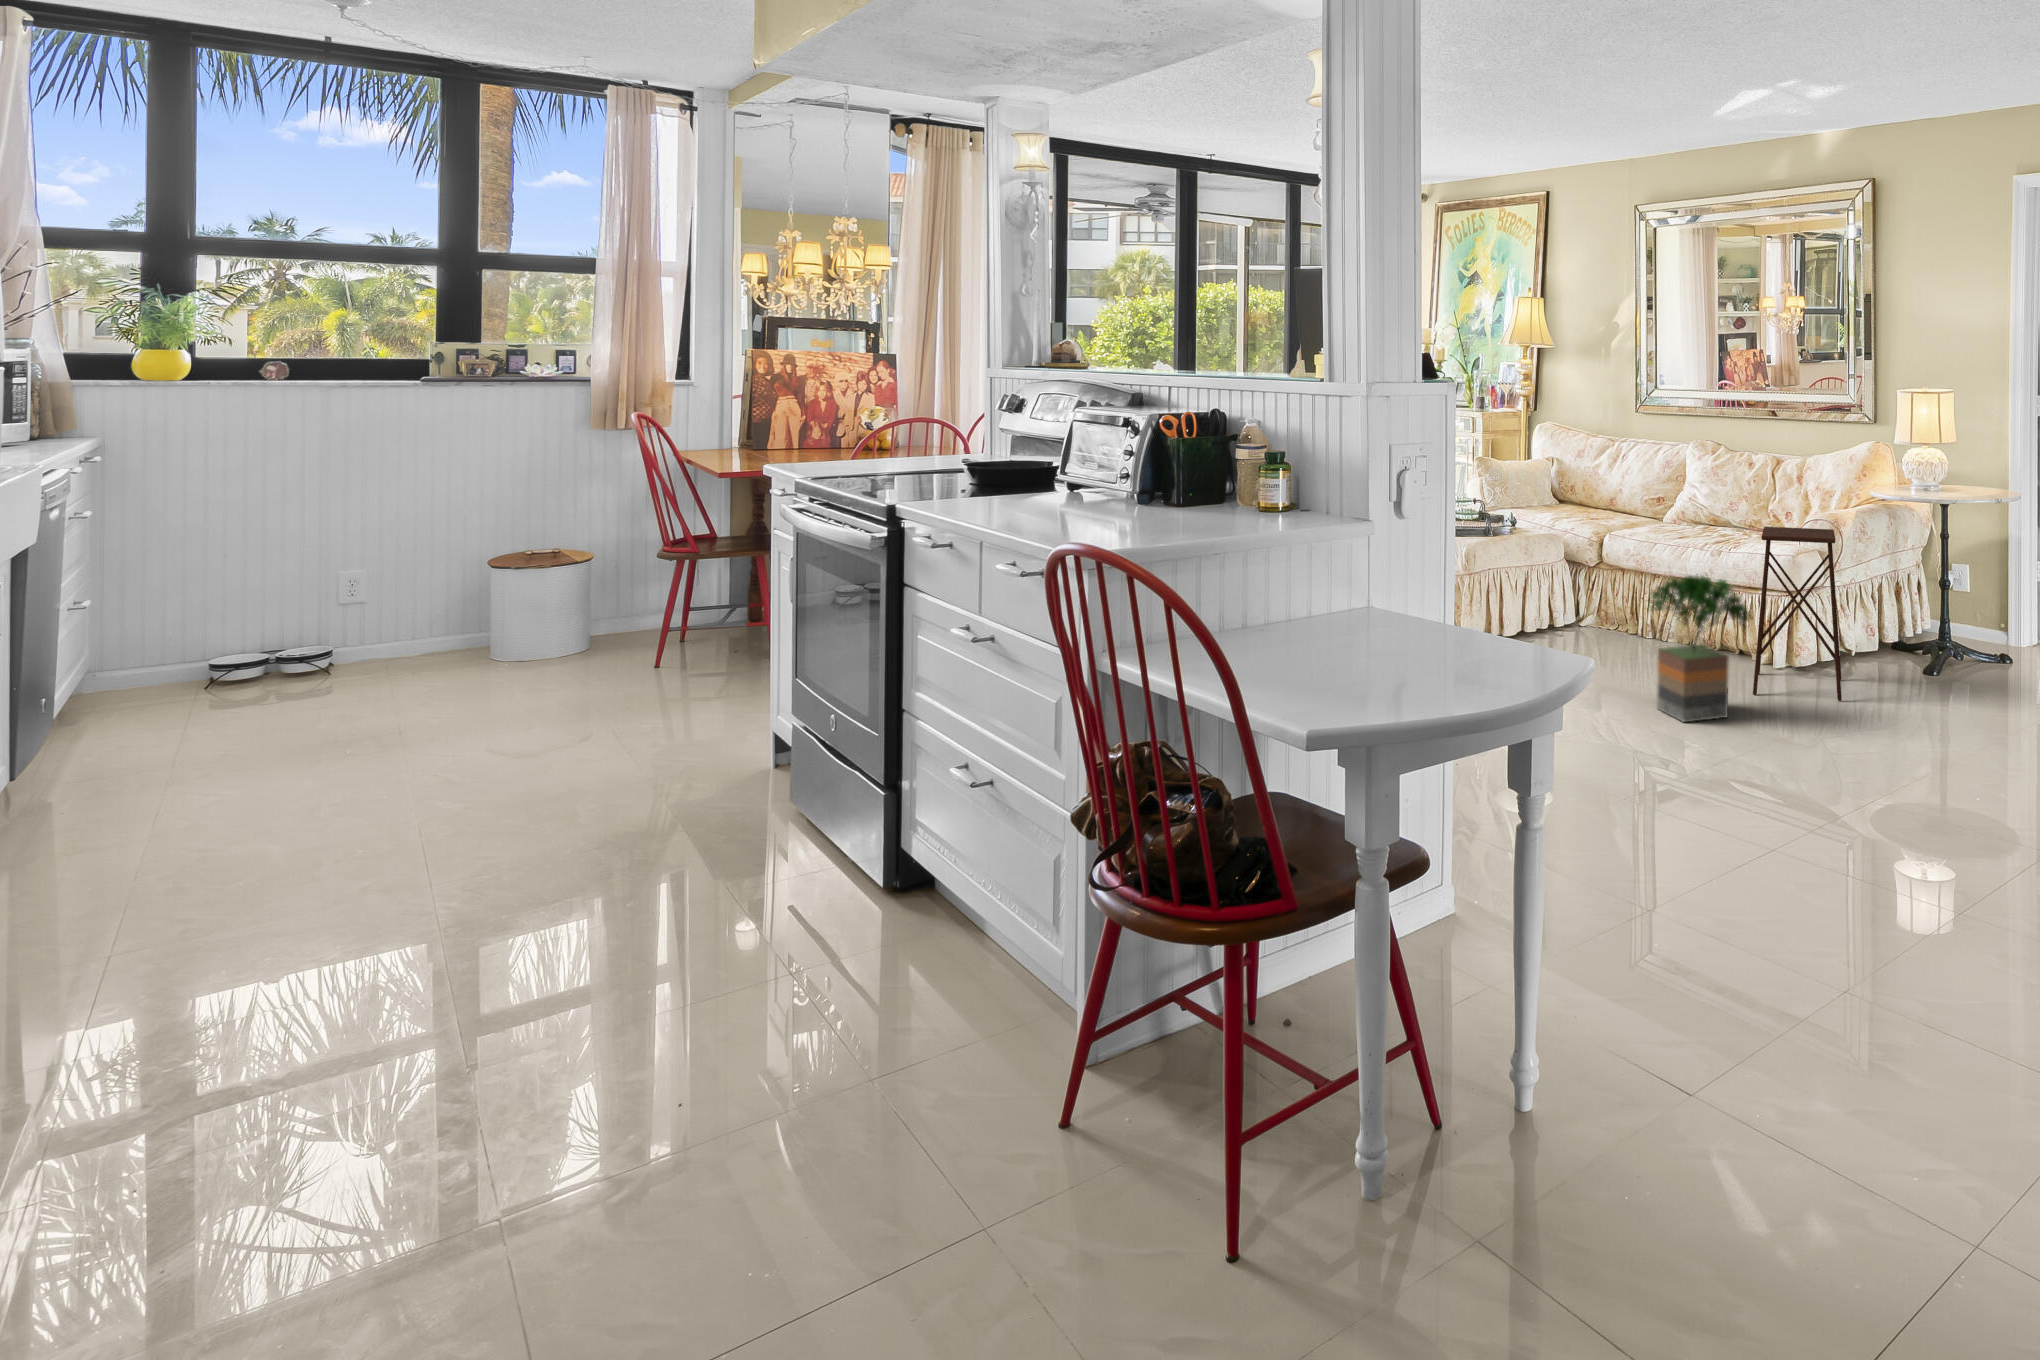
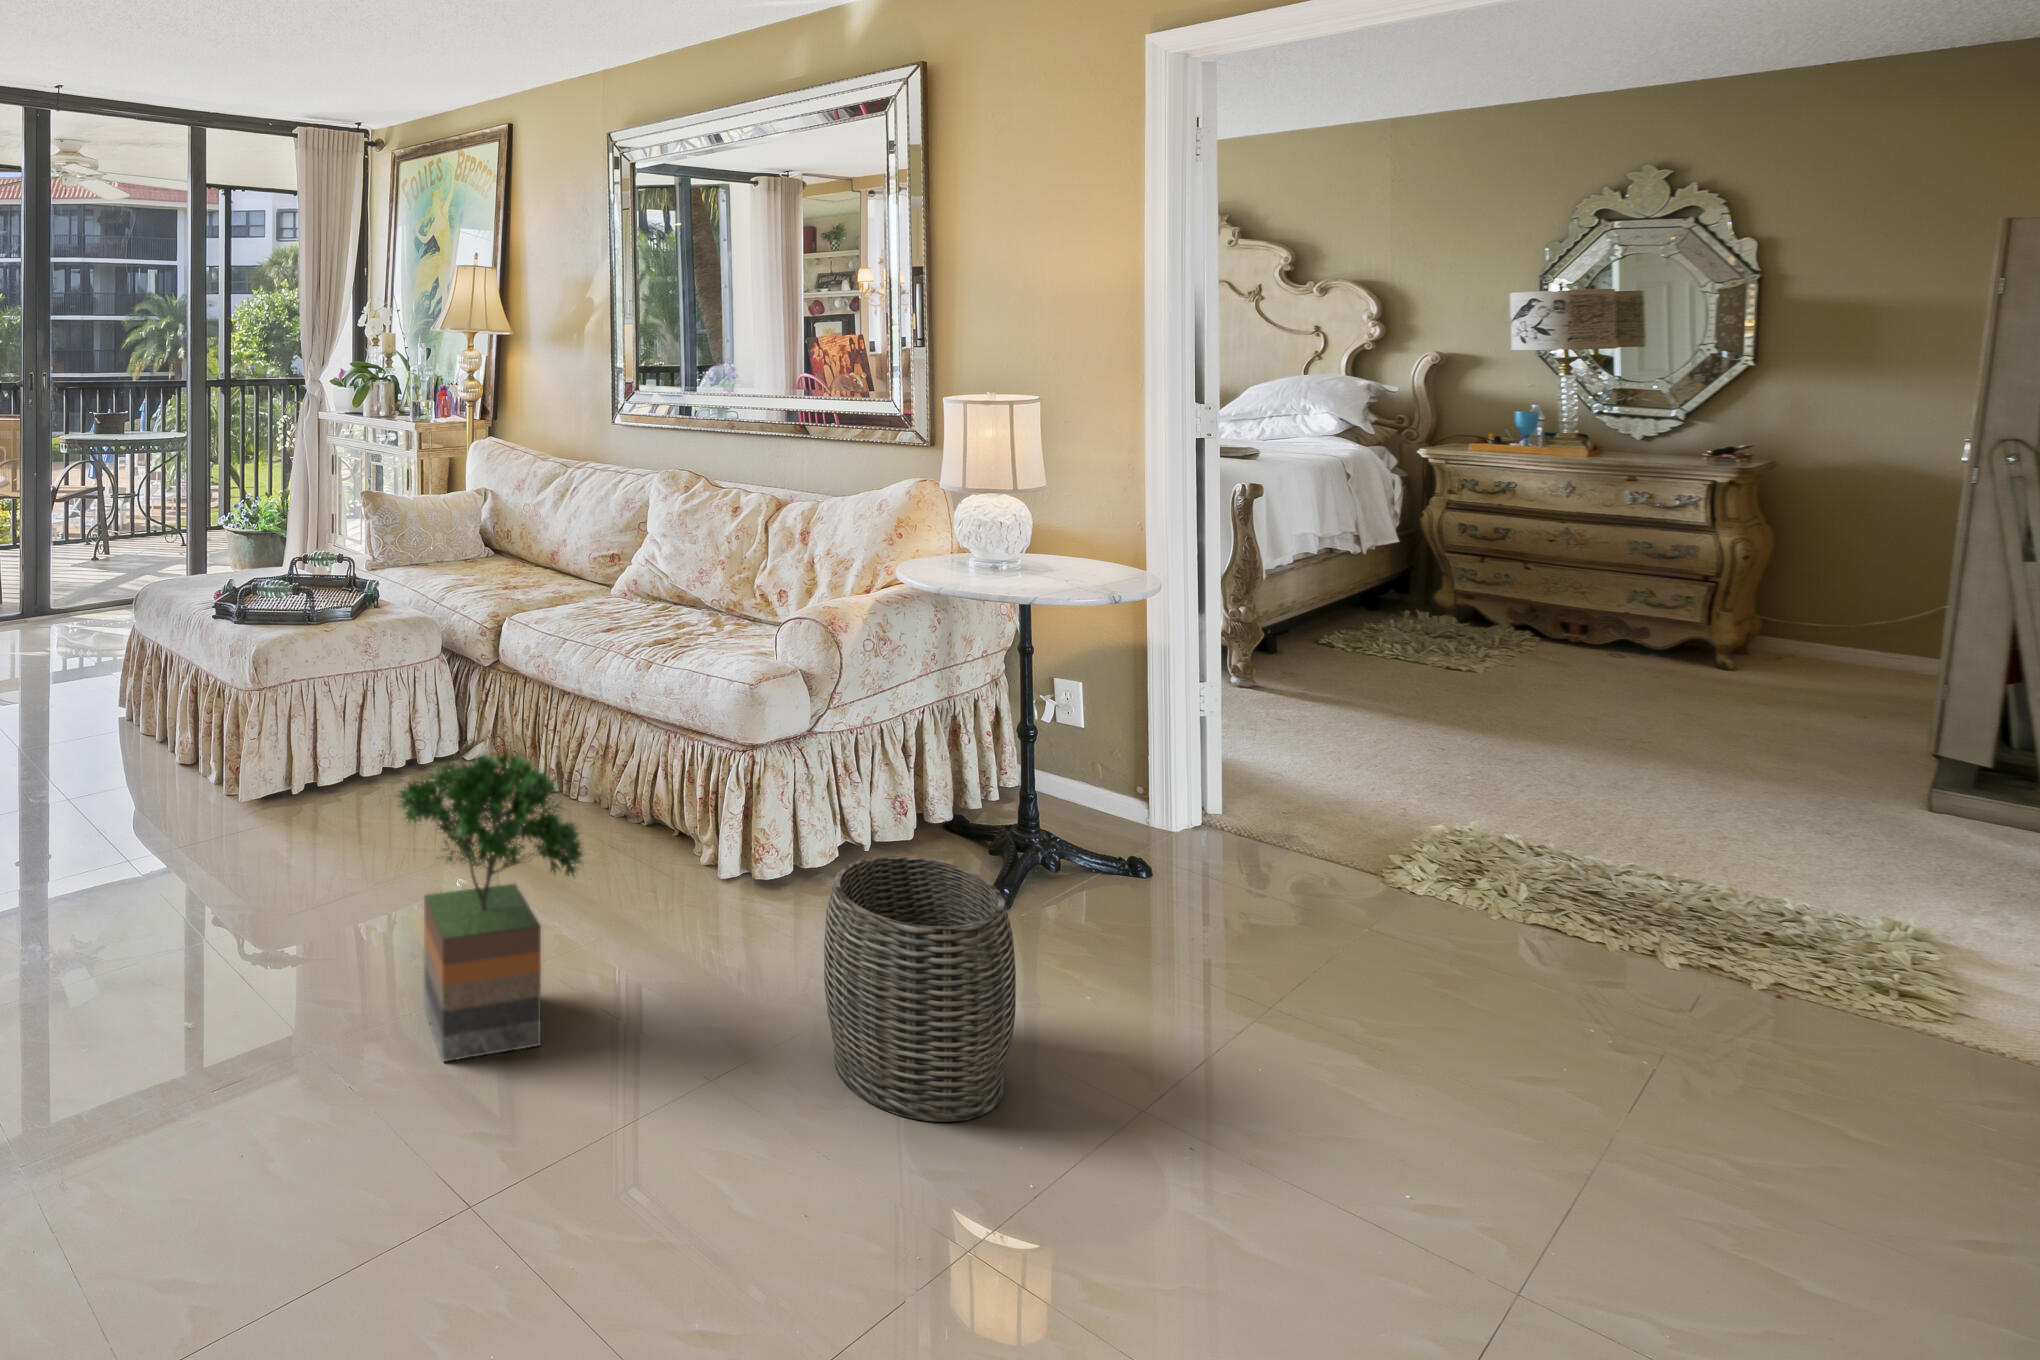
side table: present [1753,527,1842,701] -> none [632,642,818,993]
woven basket: none [1869,622,1964,731] -> present [824,856,1016,1122]

